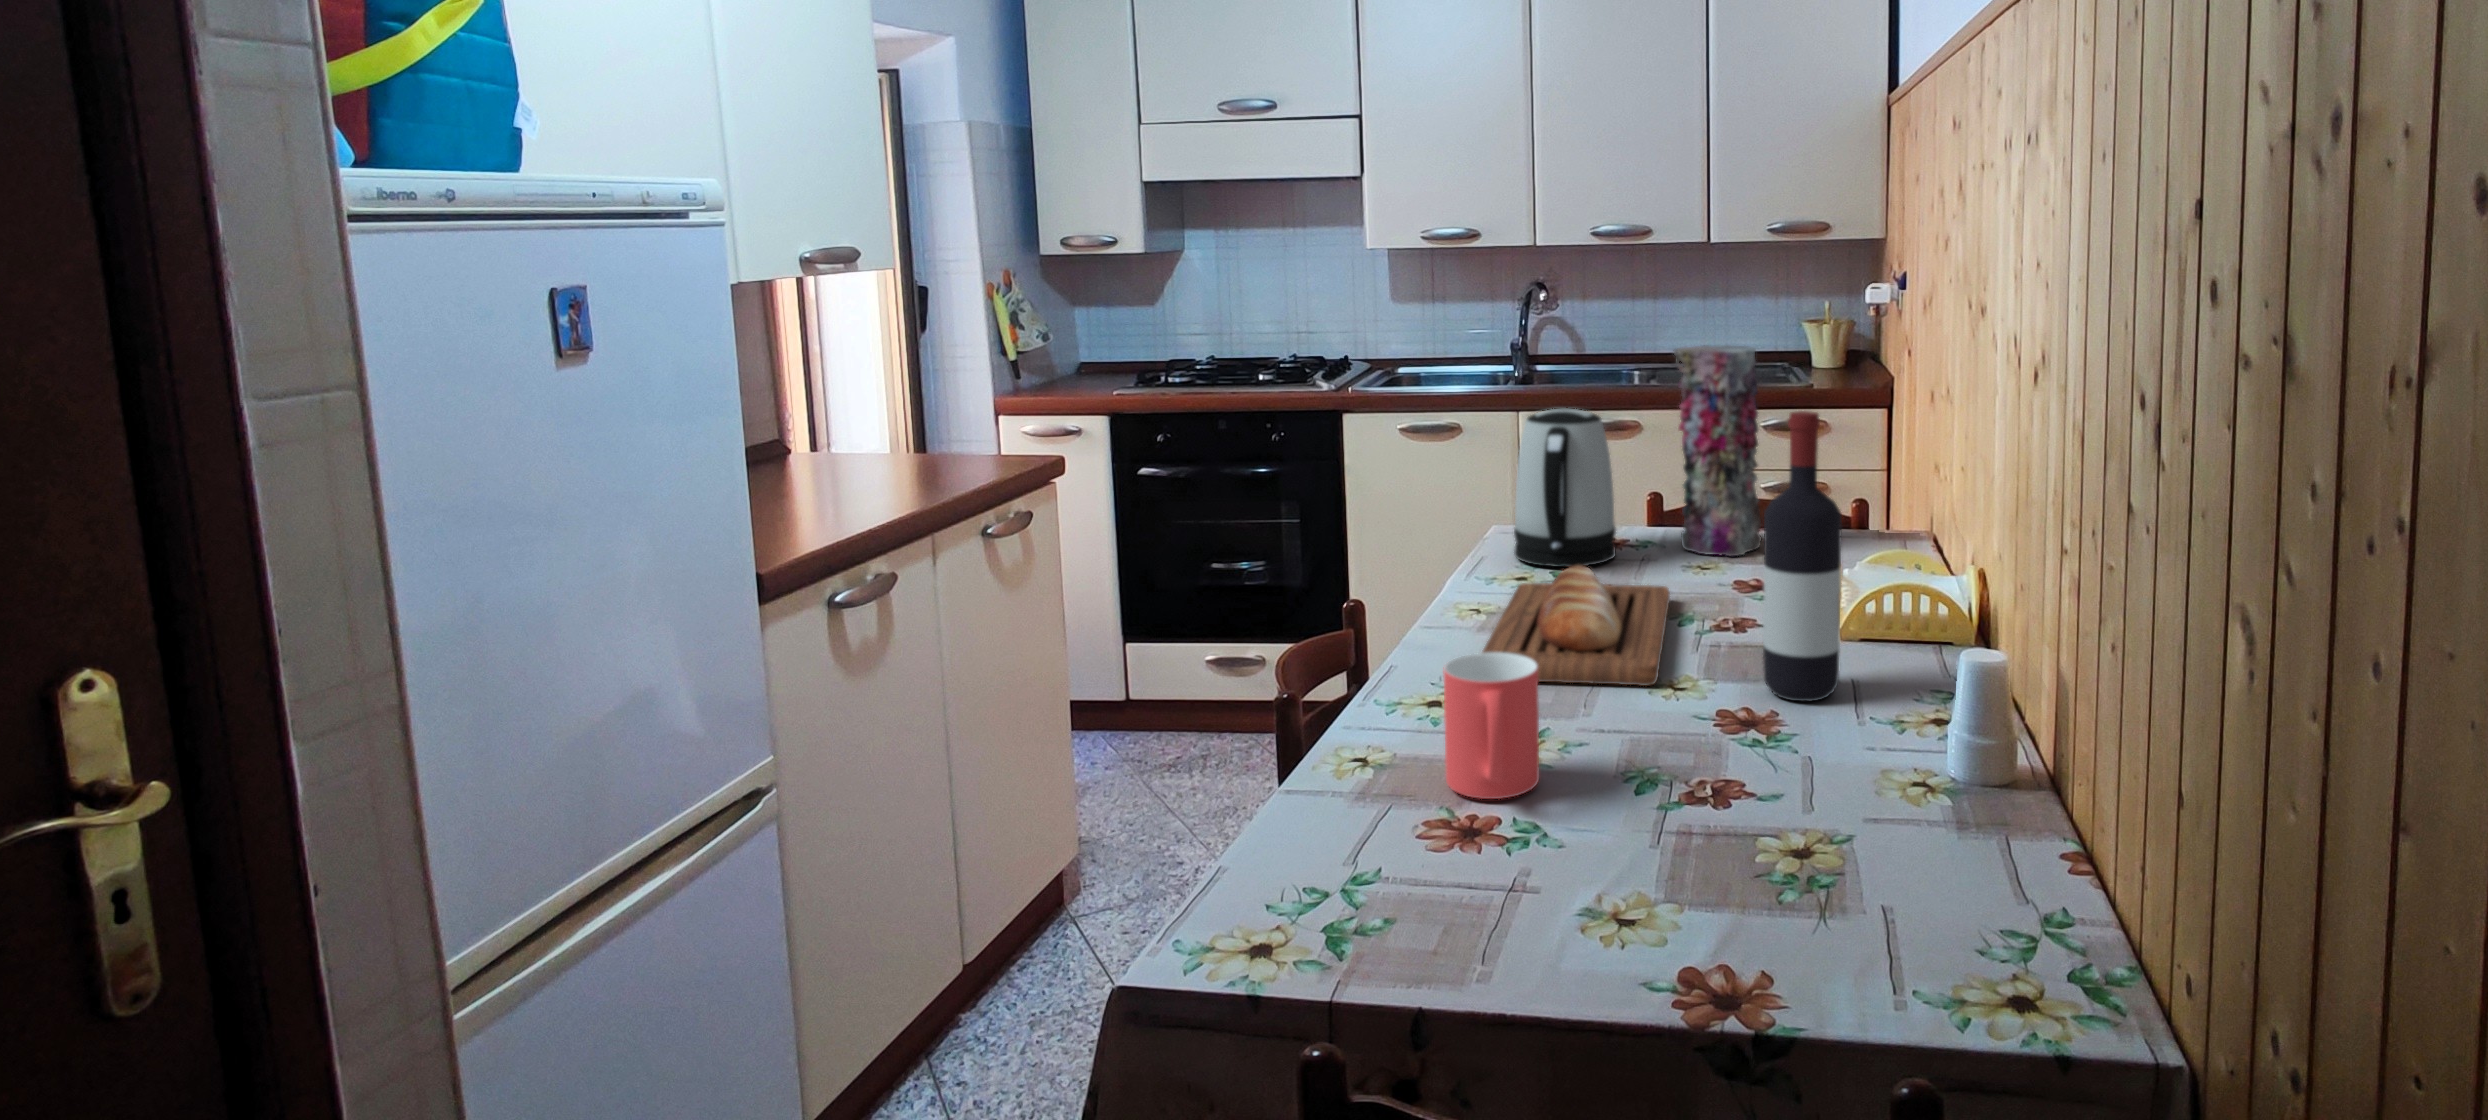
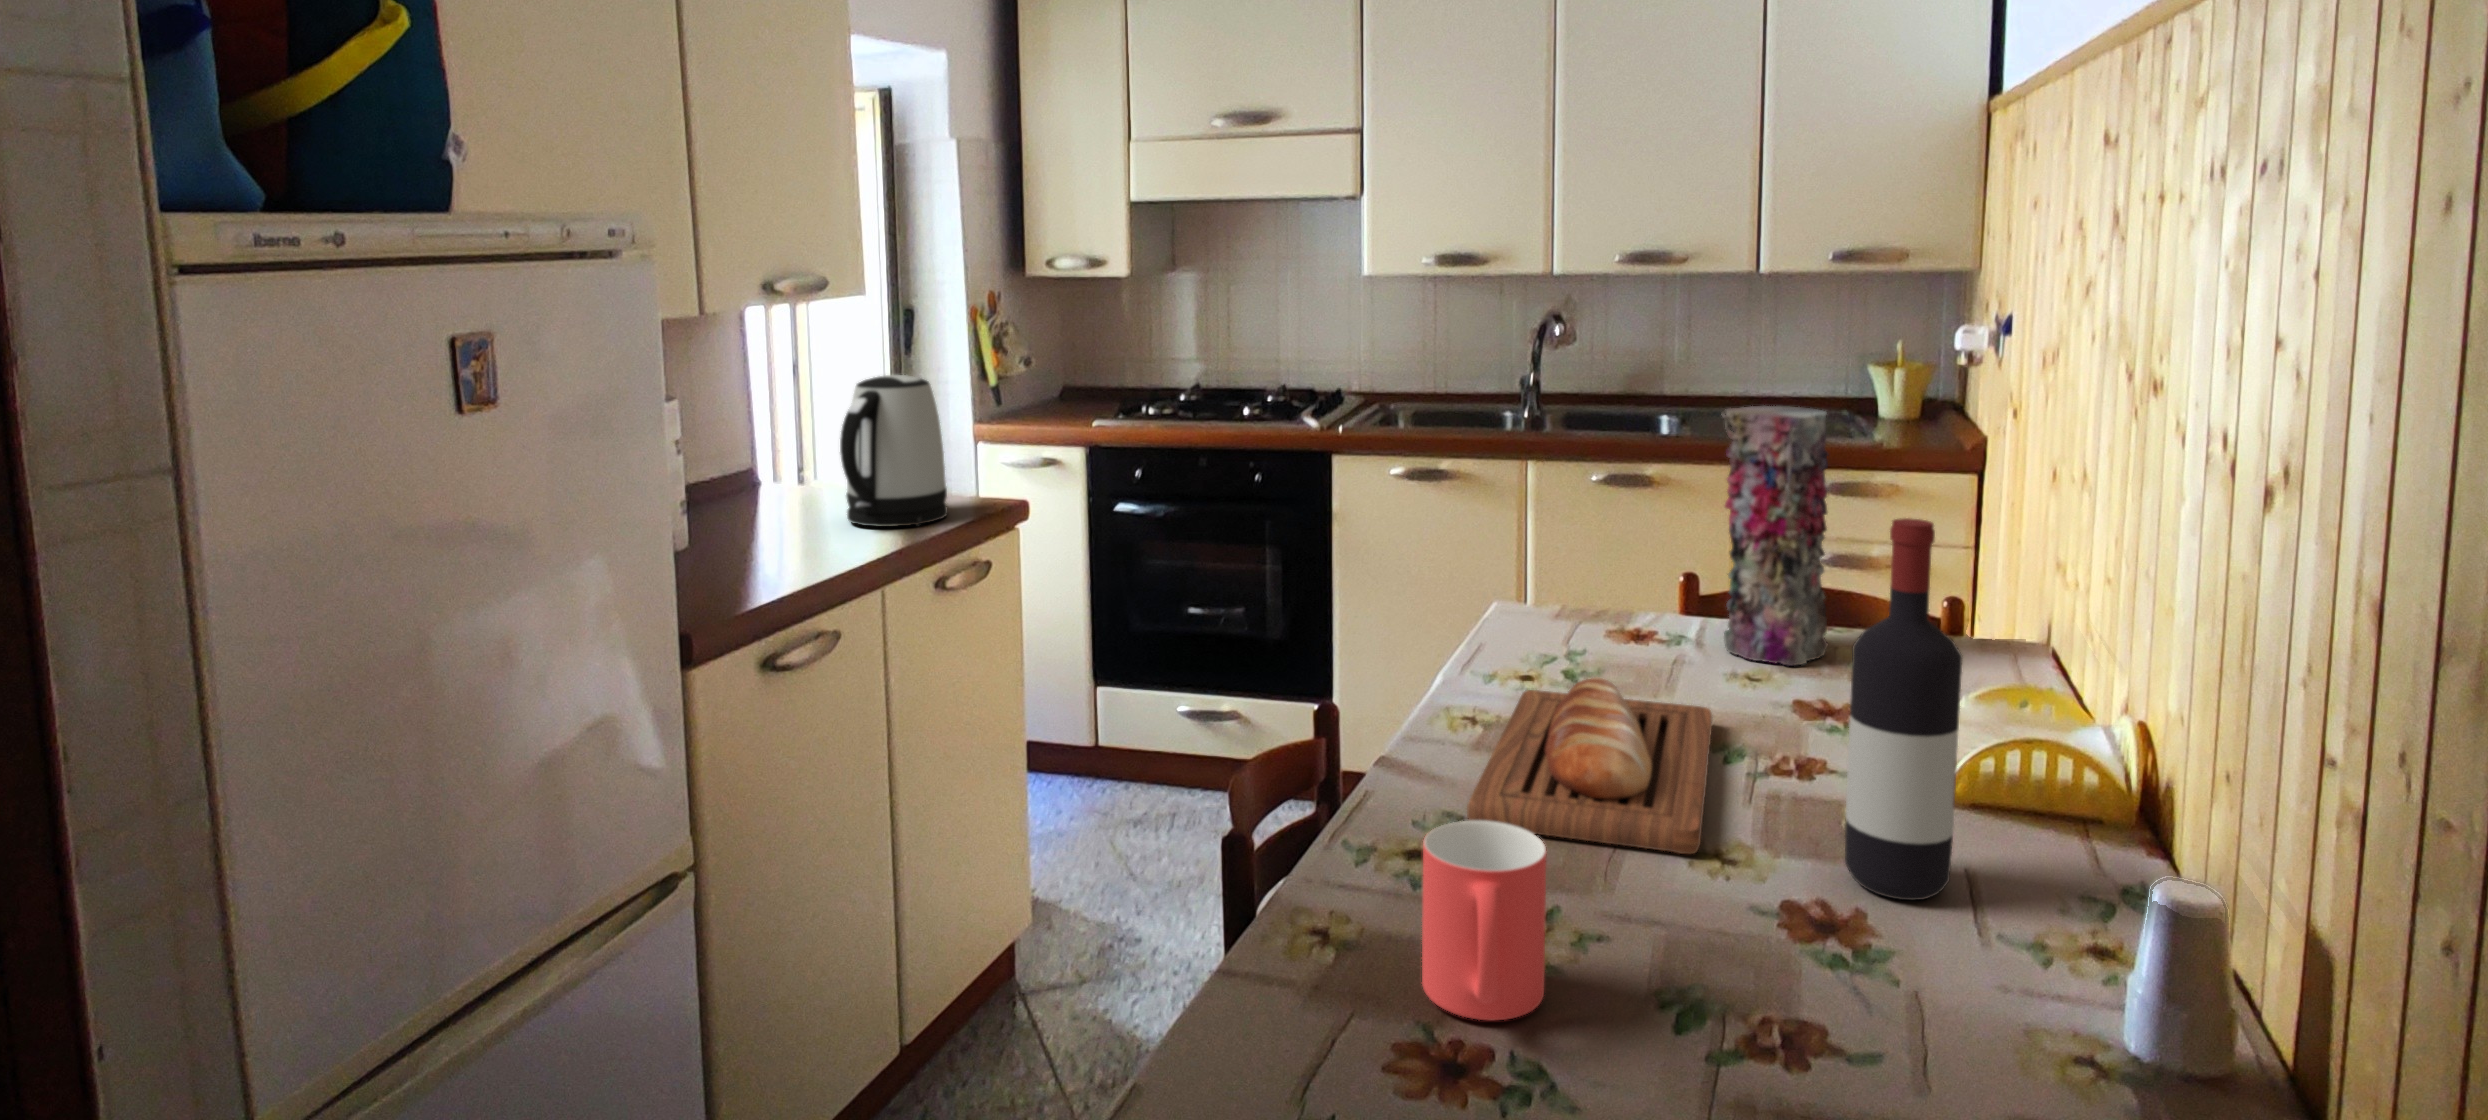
kettle: present [1514,409,1616,567] -> present [840,375,948,527]

